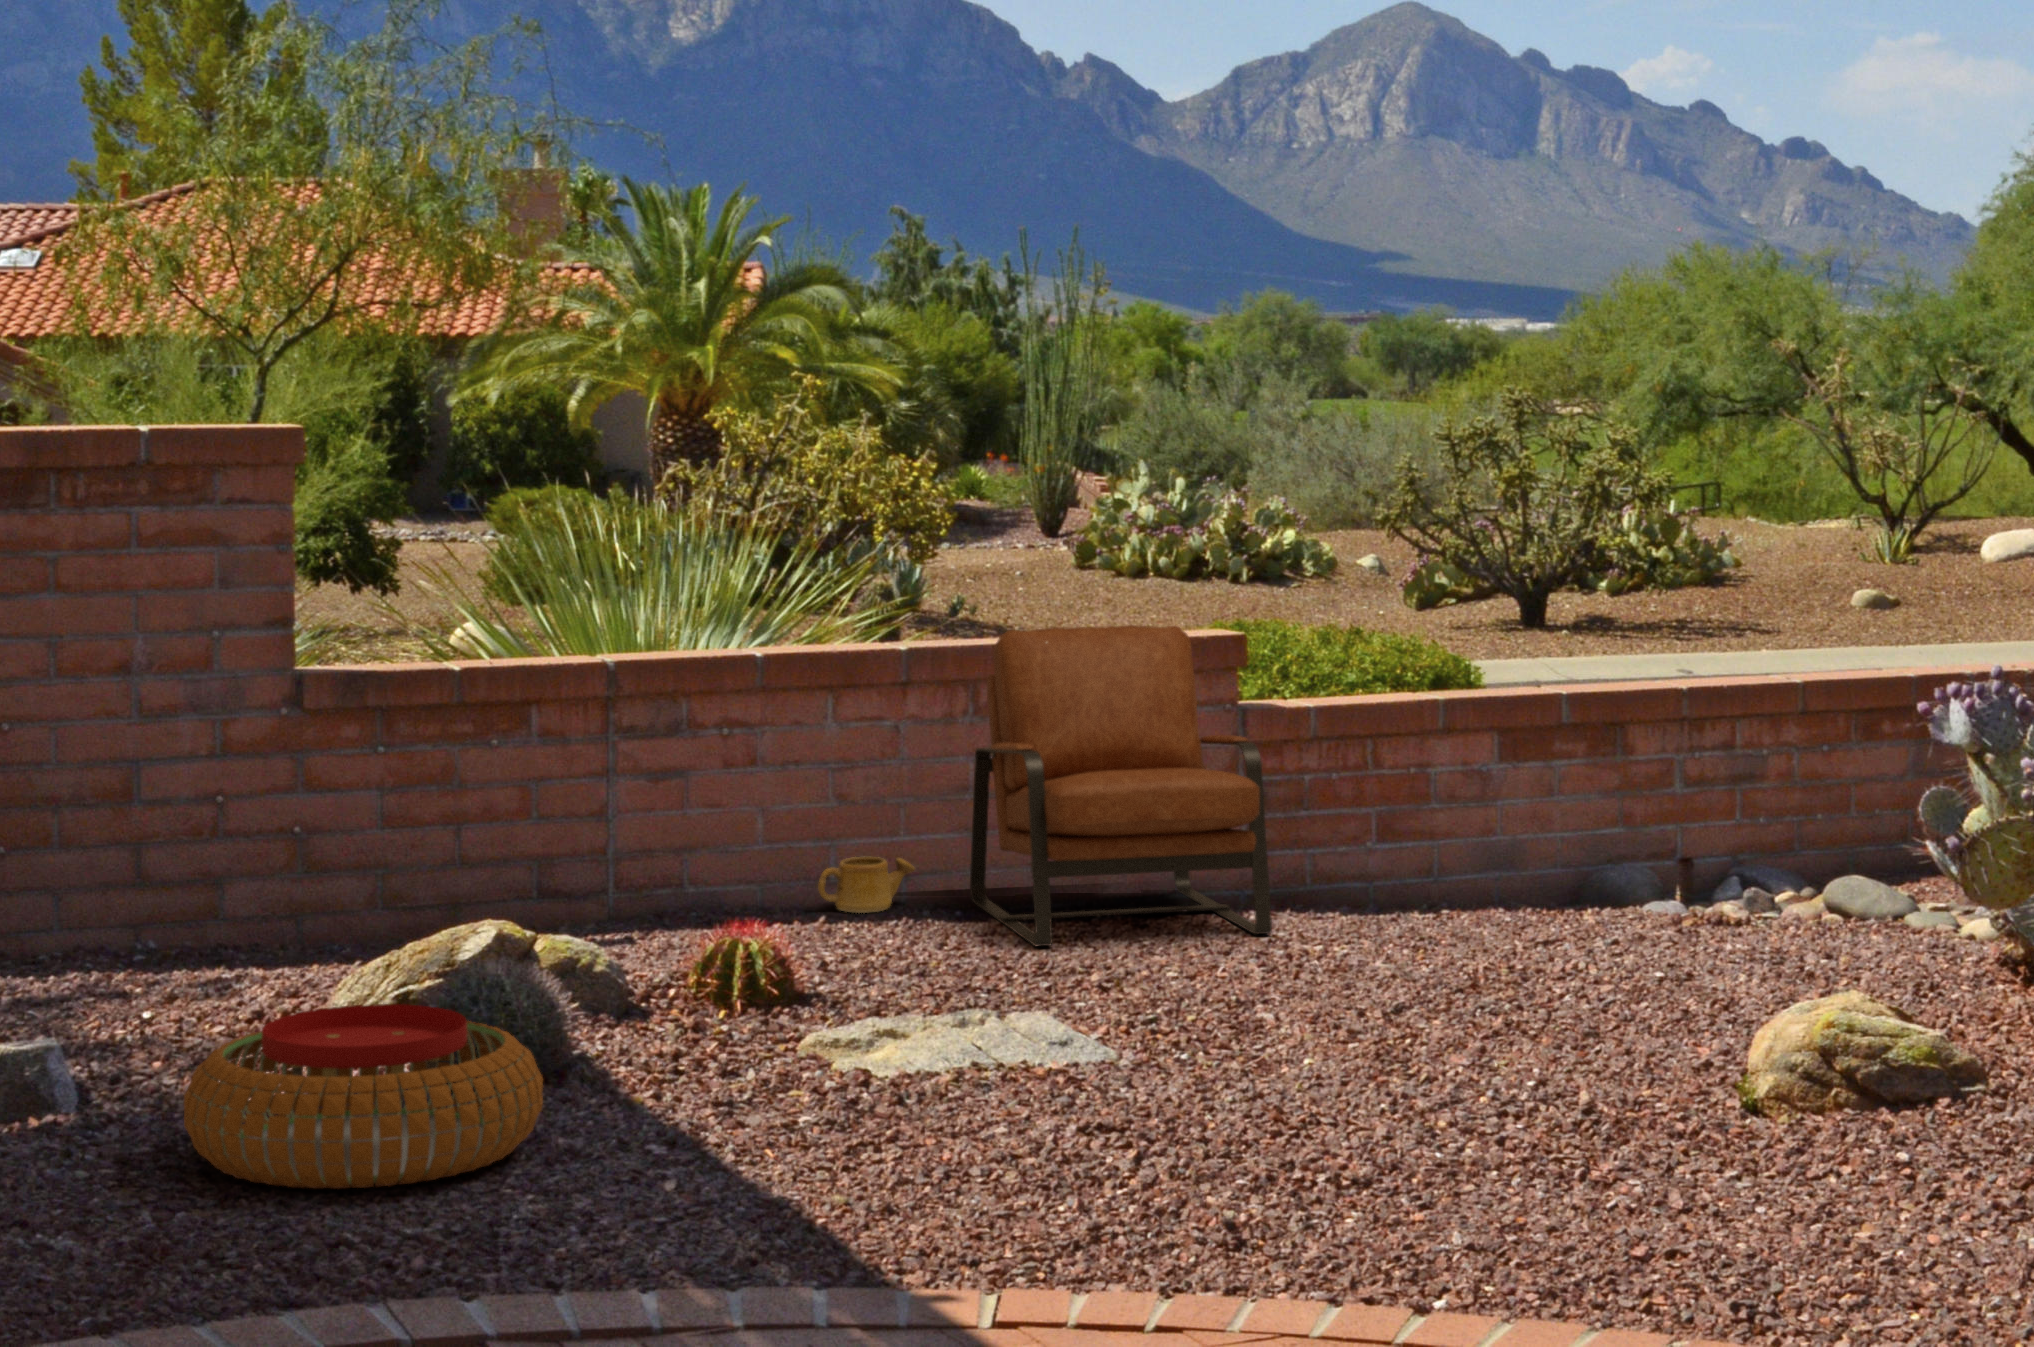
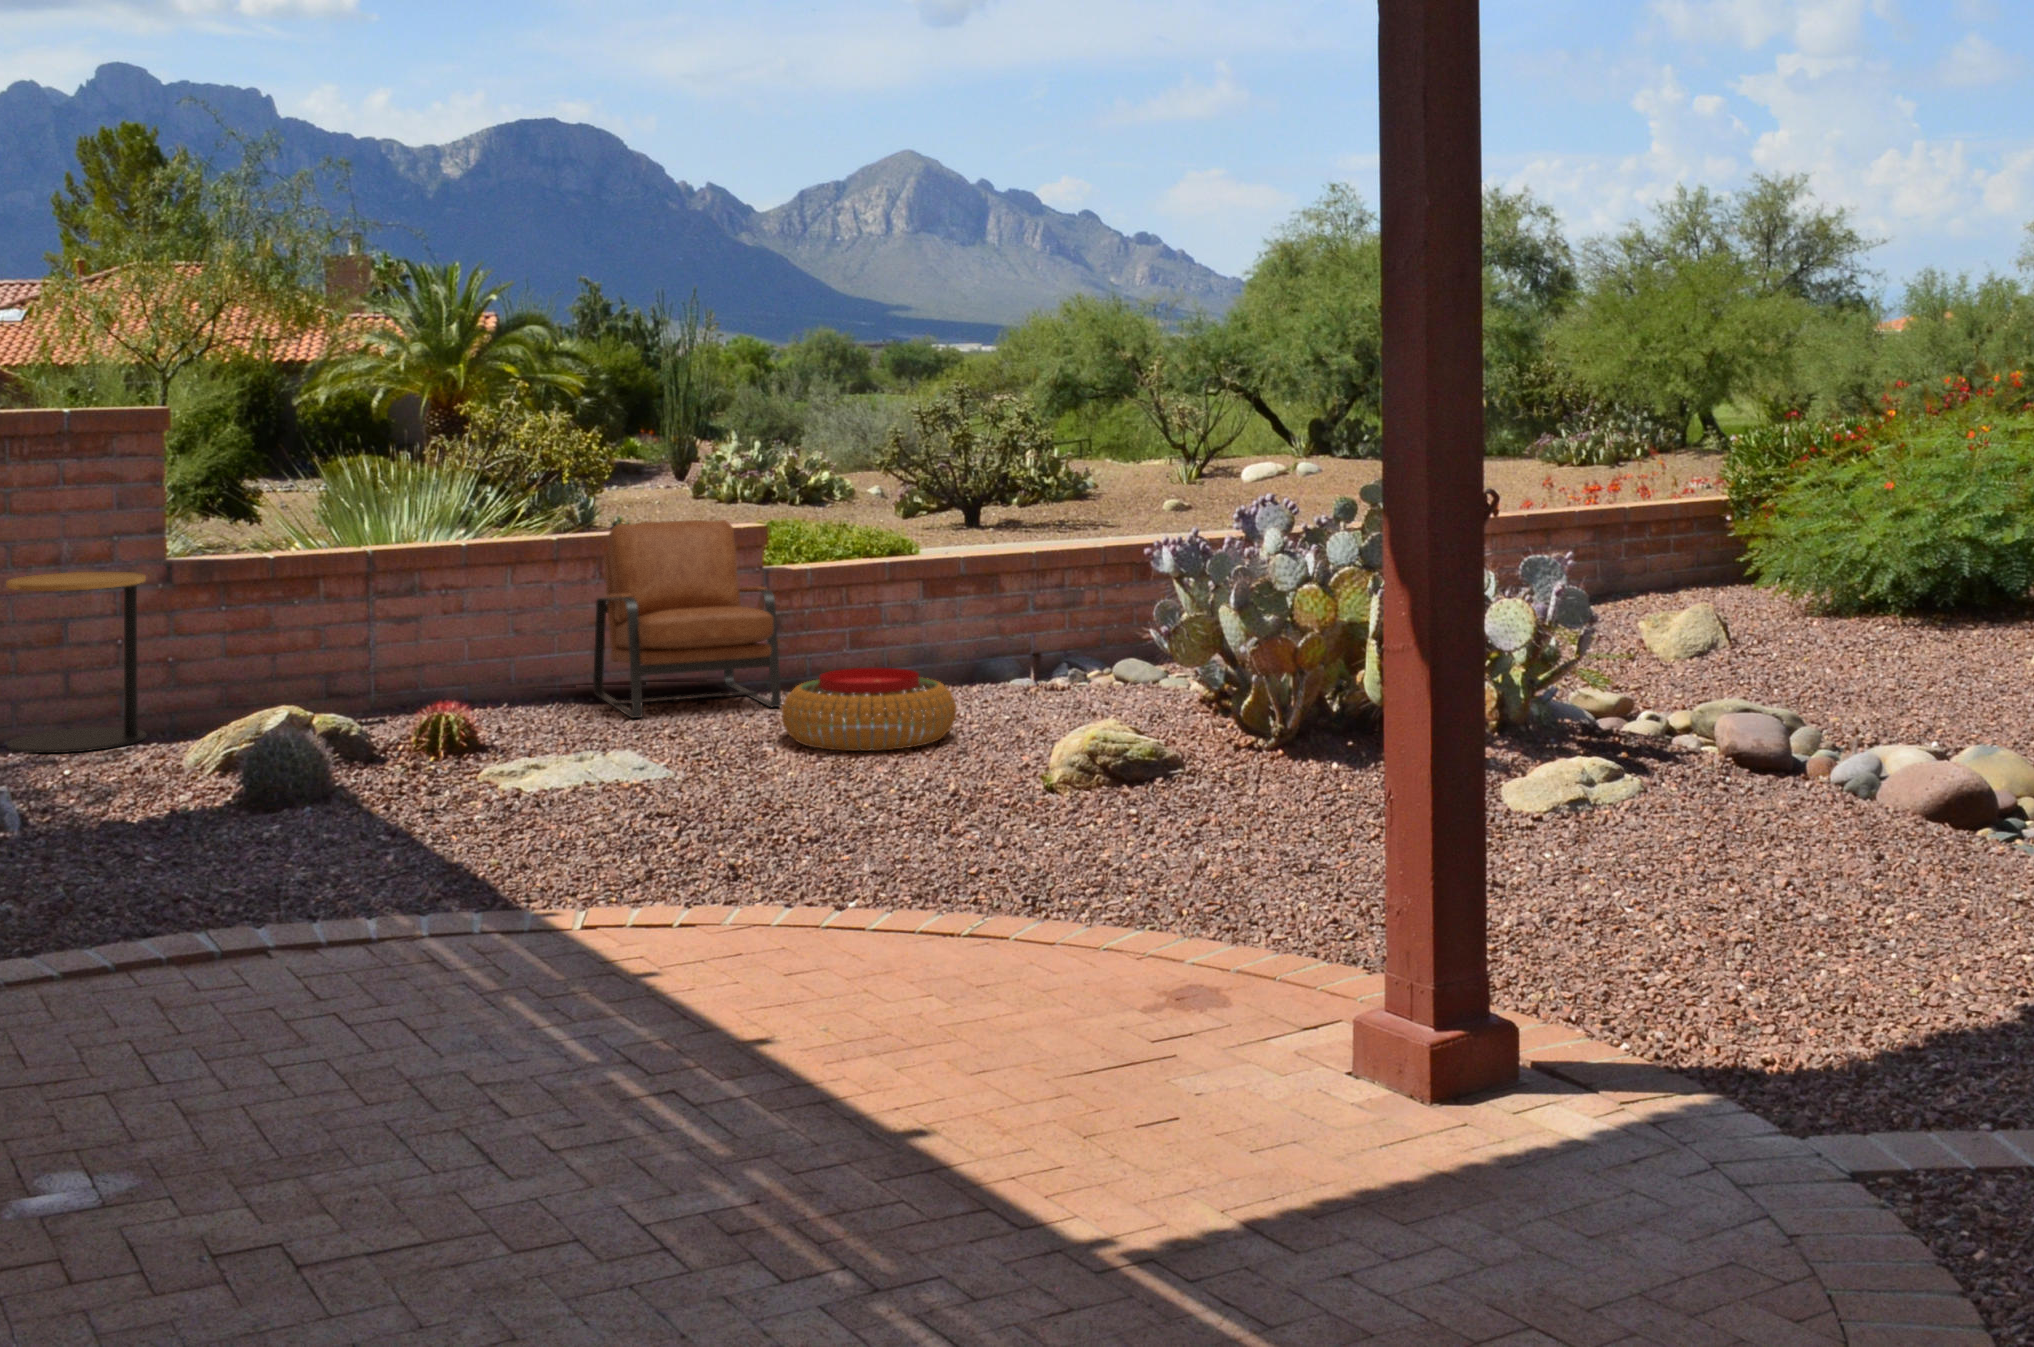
side table: none [99,694,301,975] -> present [6,571,147,753]
watering can: present [818,857,915,913] -> none [494,668,558,703]
pouf: present [184,1004,543,1189] -> present [782,668,957,751]

